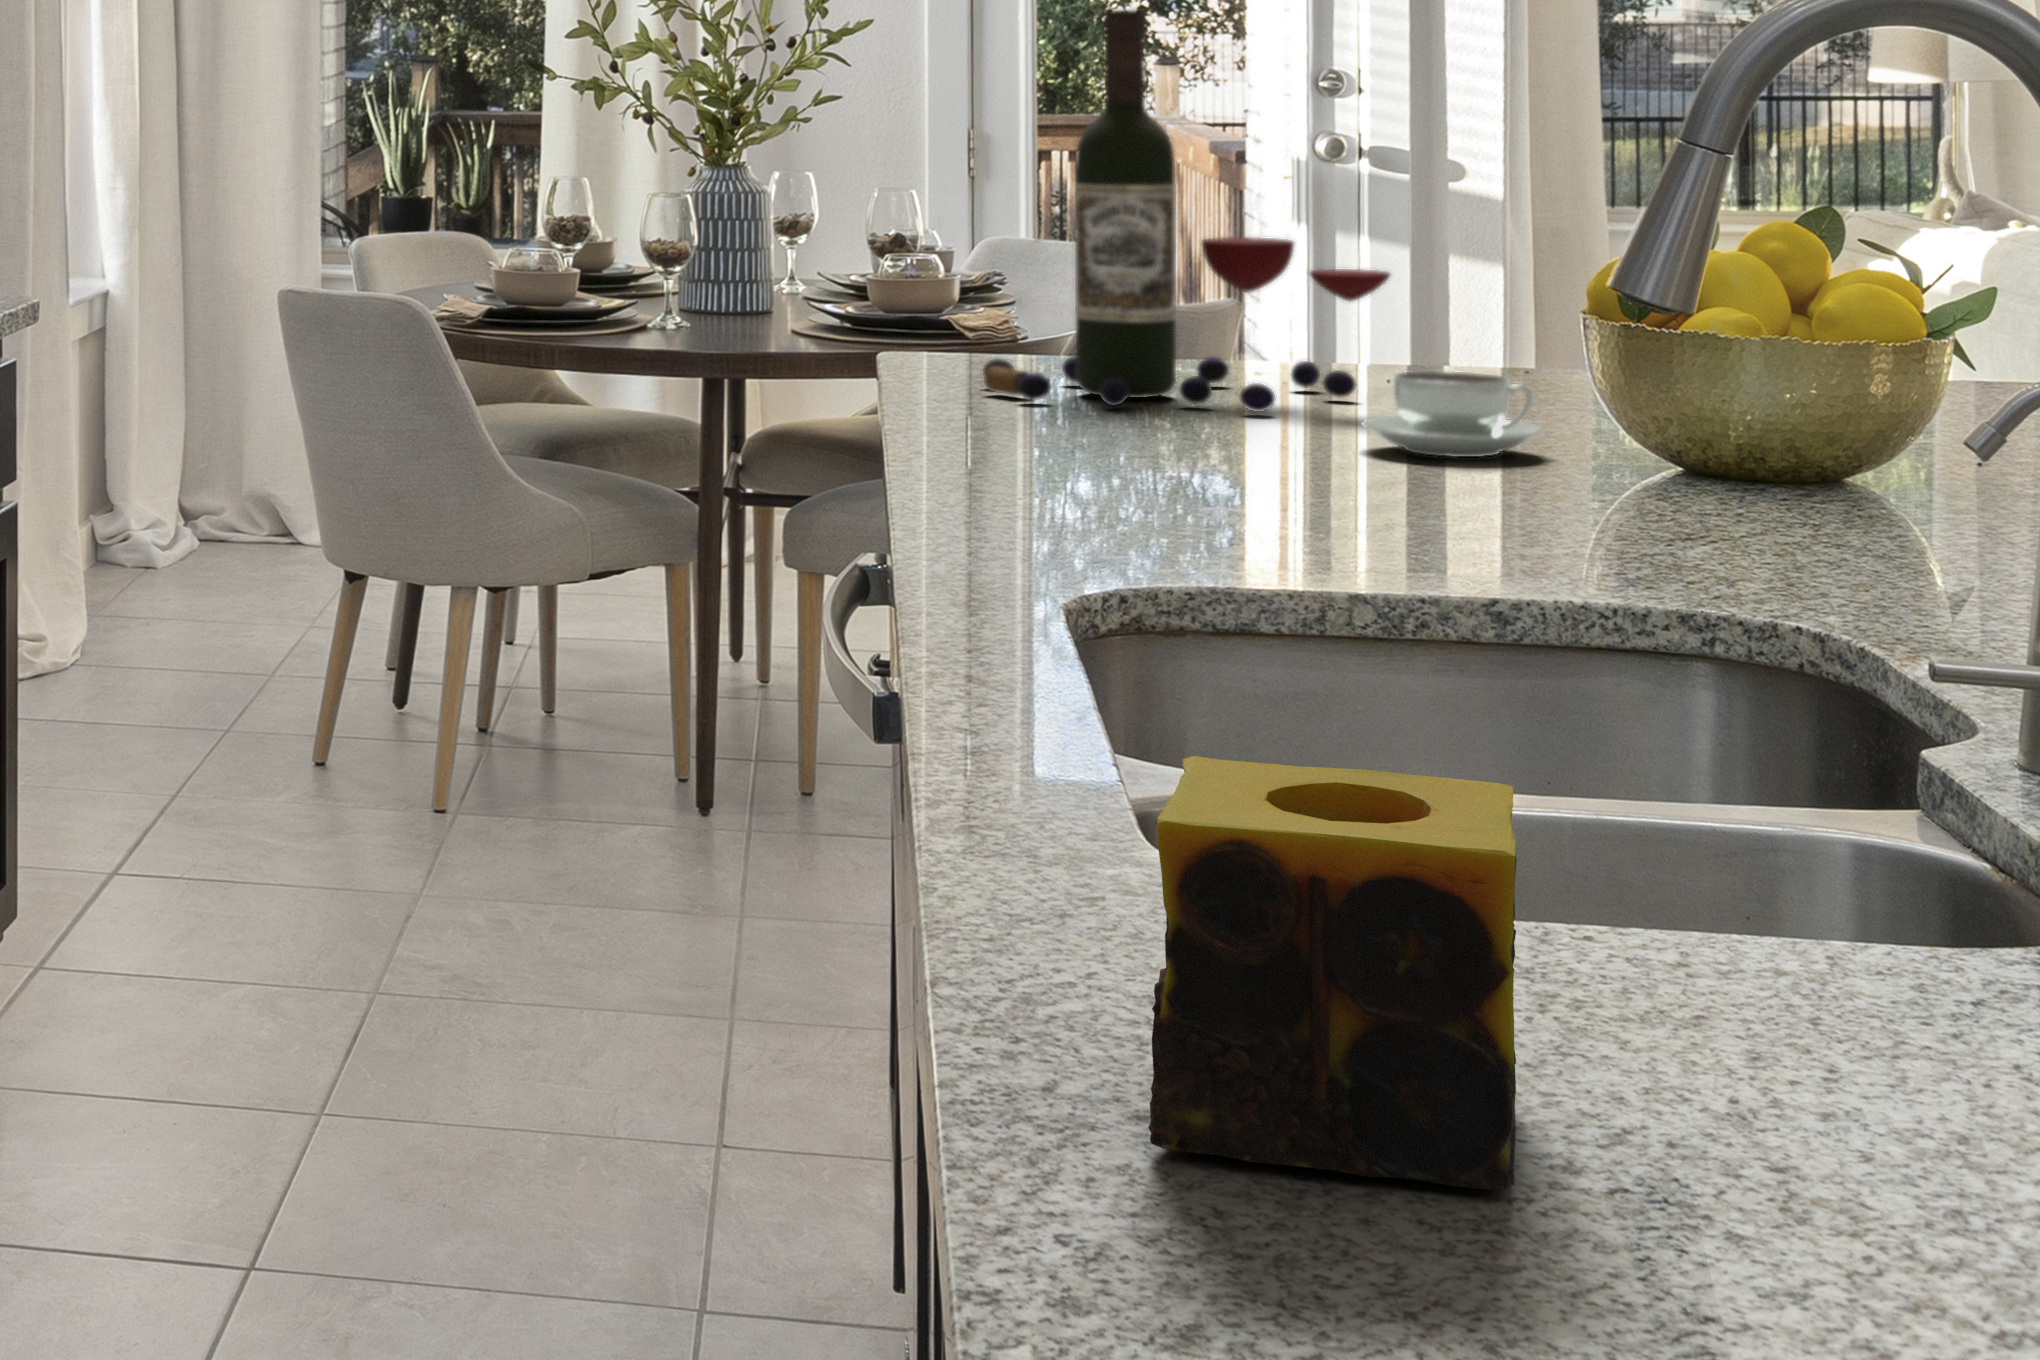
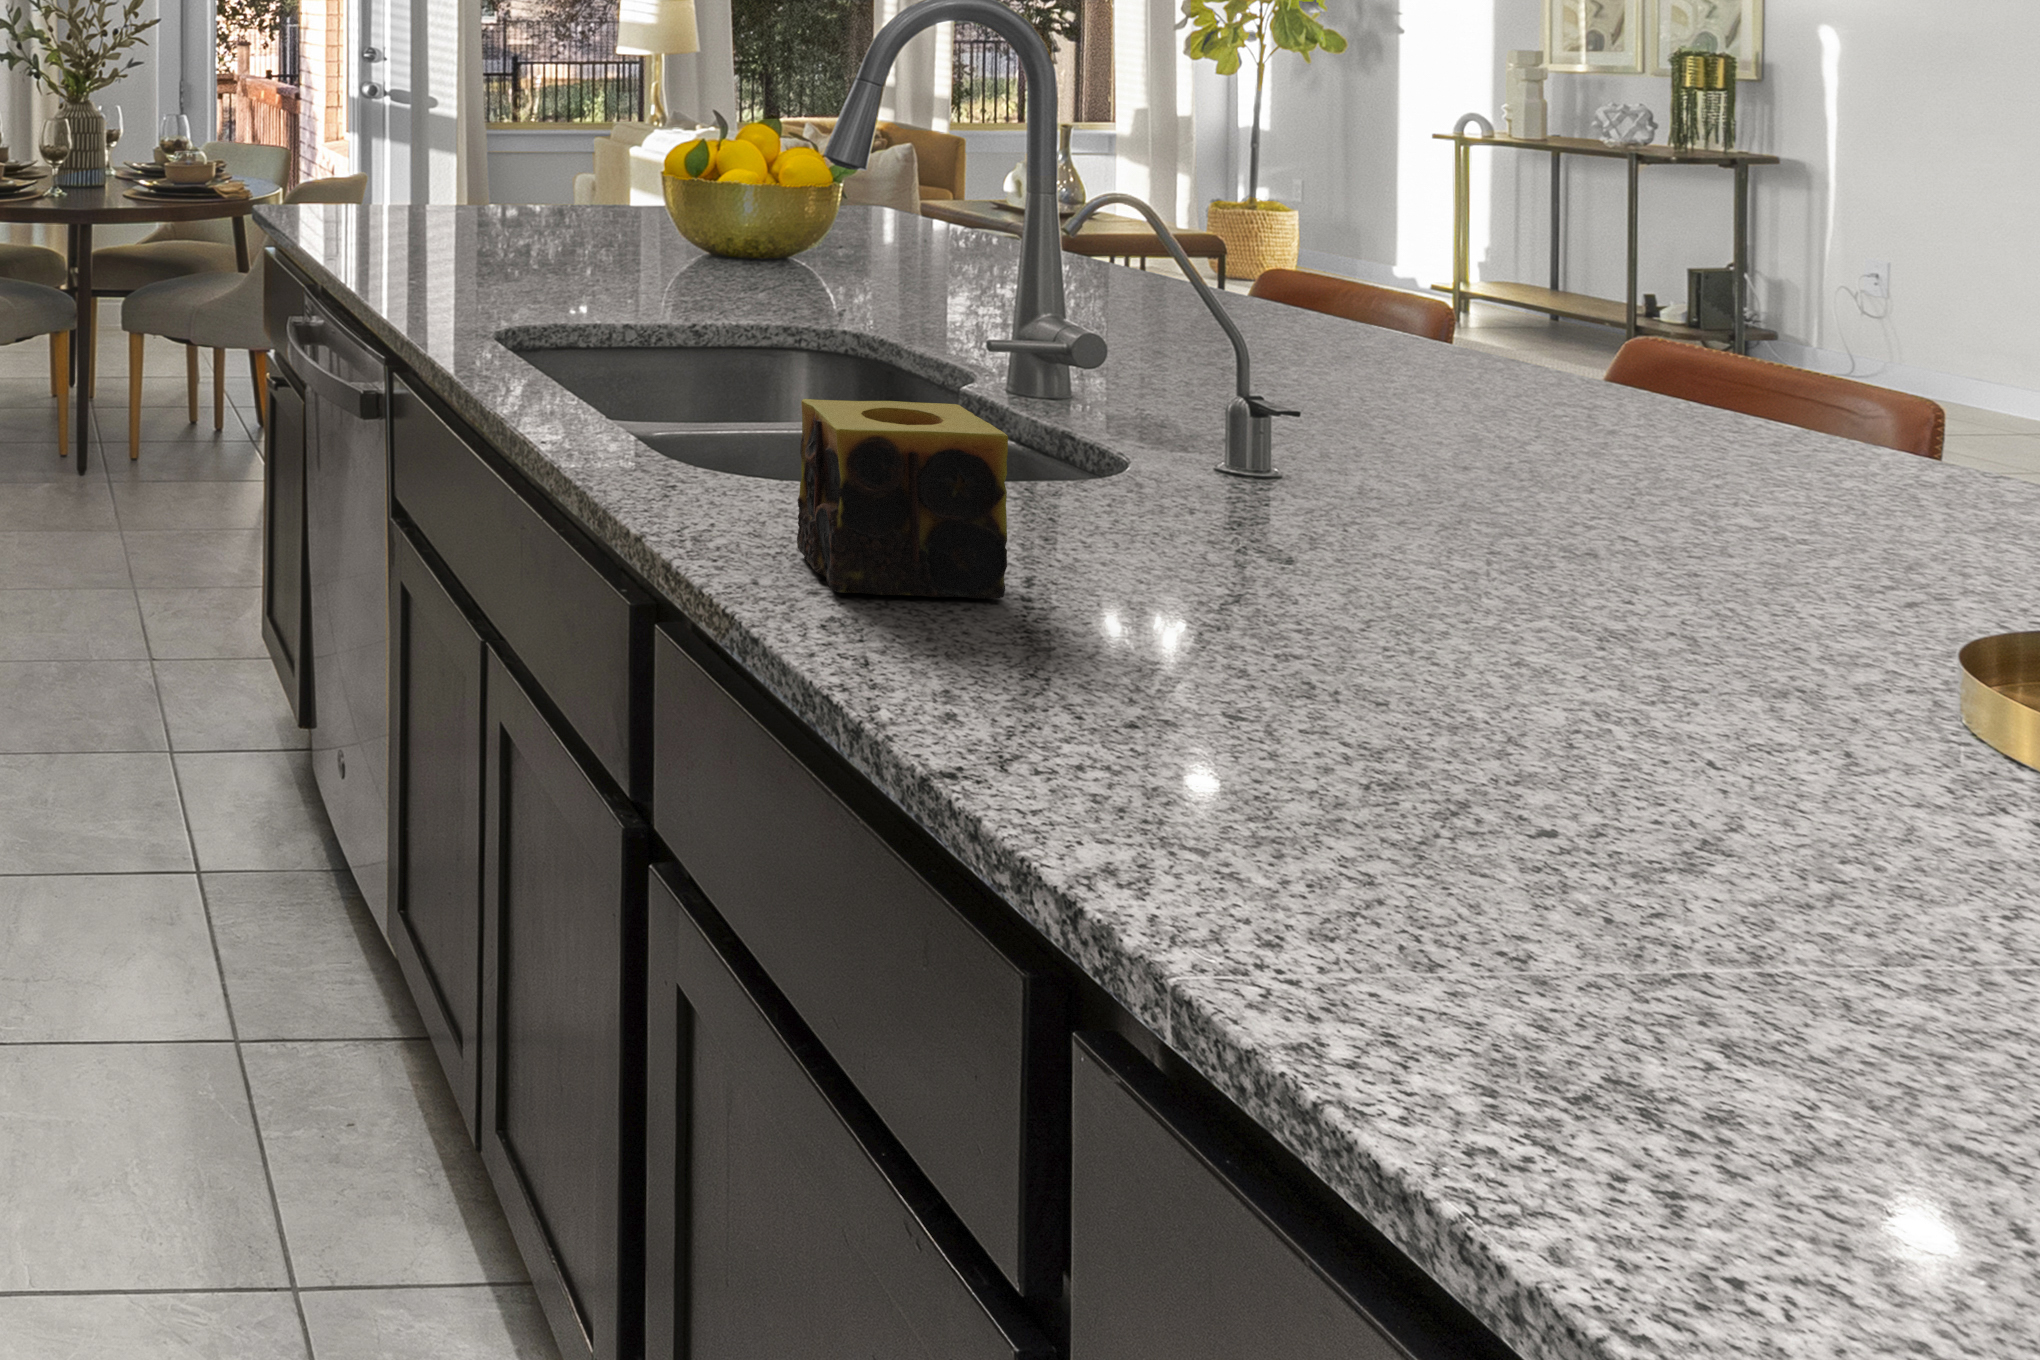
wine bottle: present [983,10,1390,412] -> none [319,17,543,233]
coffee cup: present [1362,371,1542,457] -> none [544,209,635,254]

